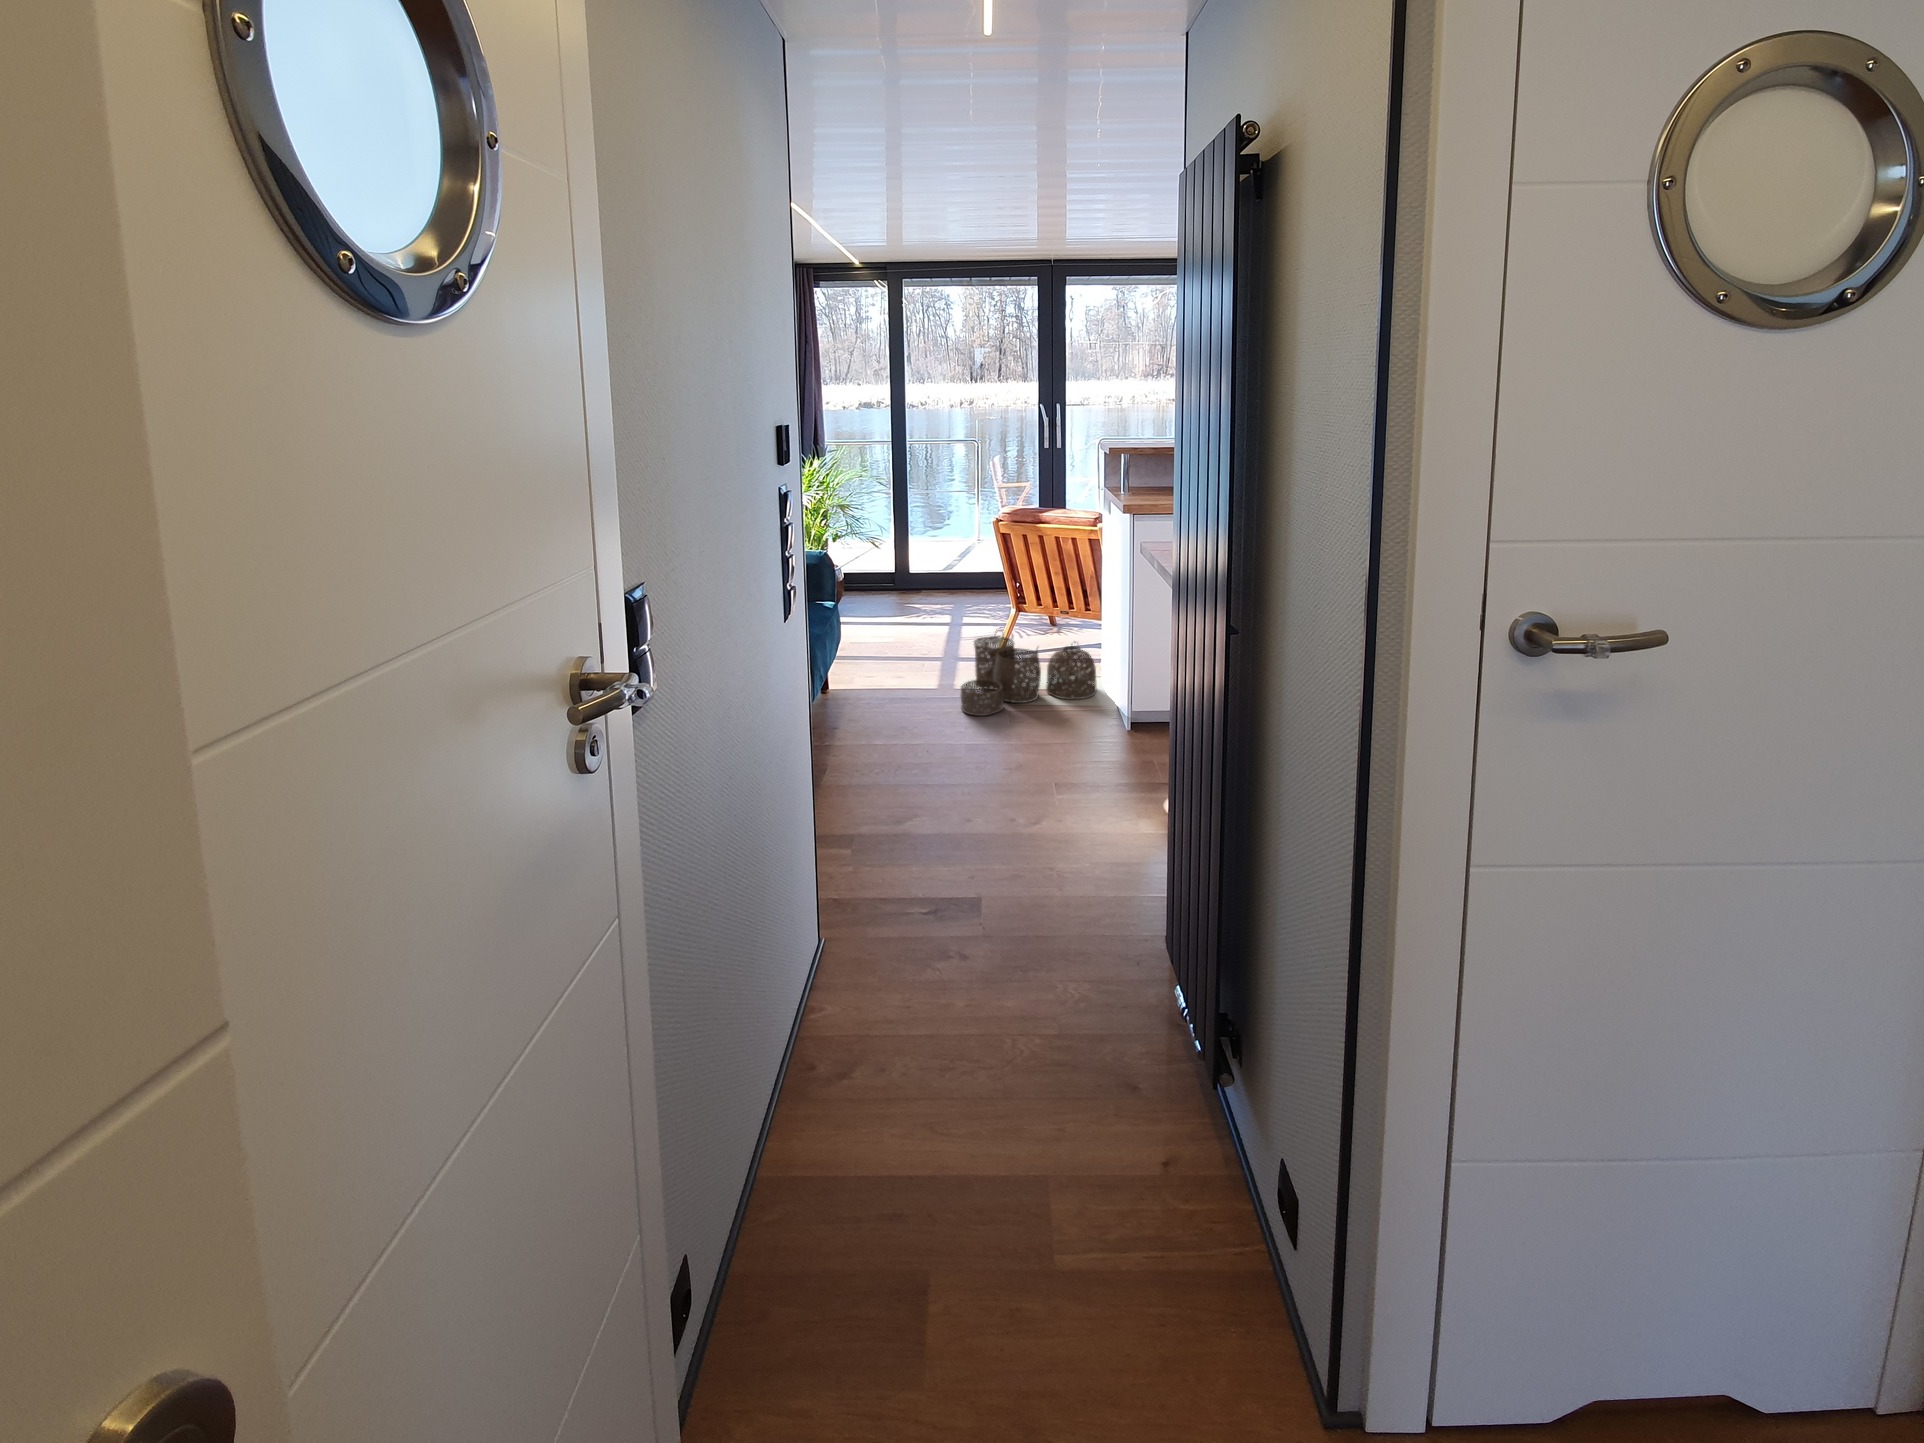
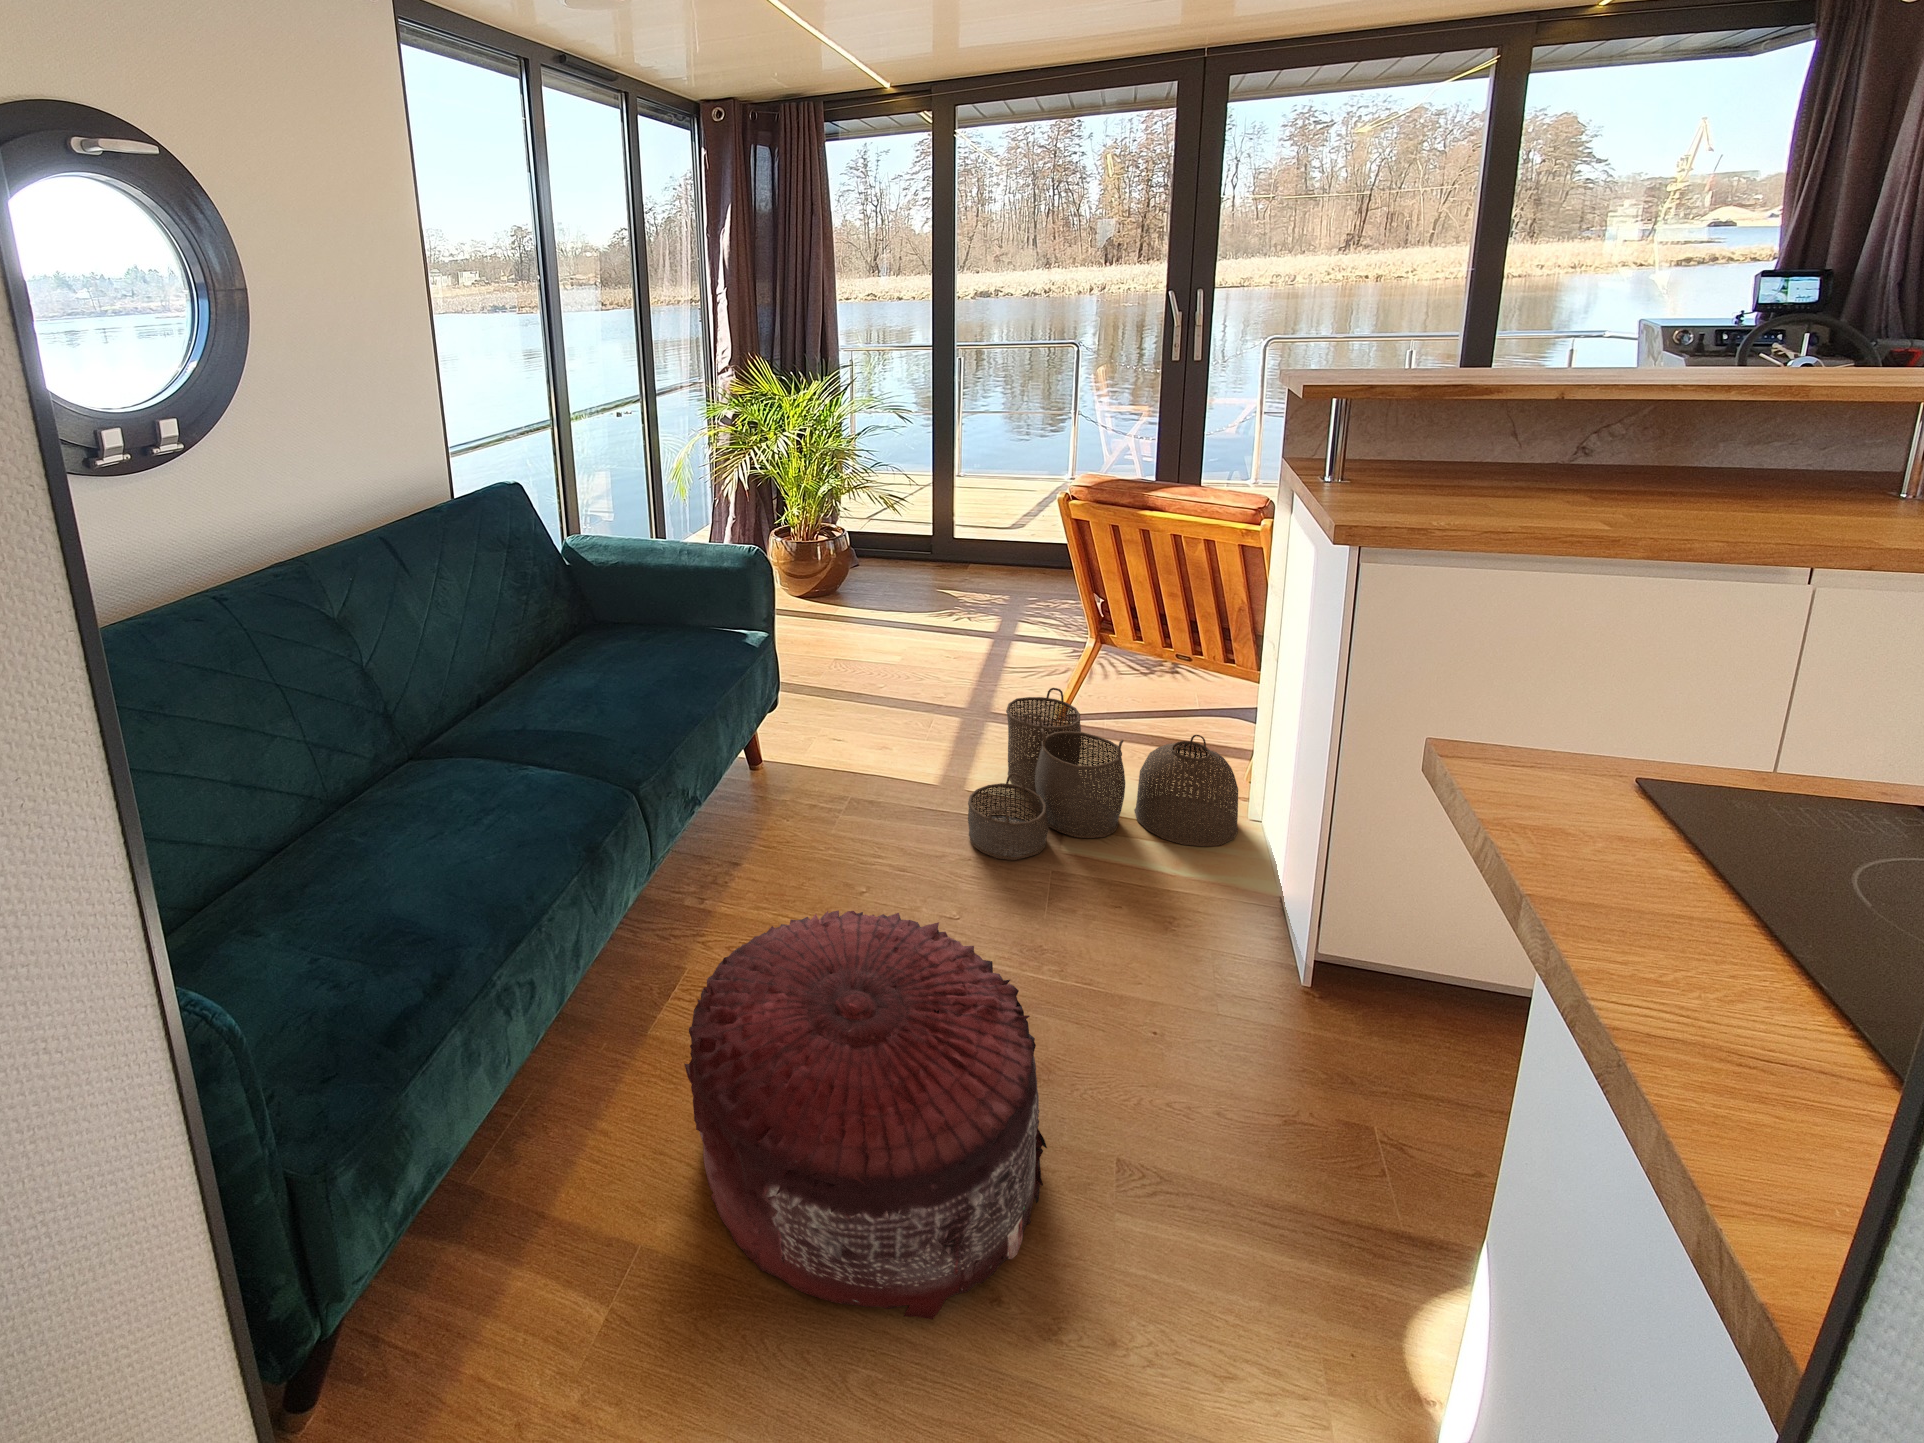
pouf: none [859,711,1027,852] -> present [684,911,1047,1319]

